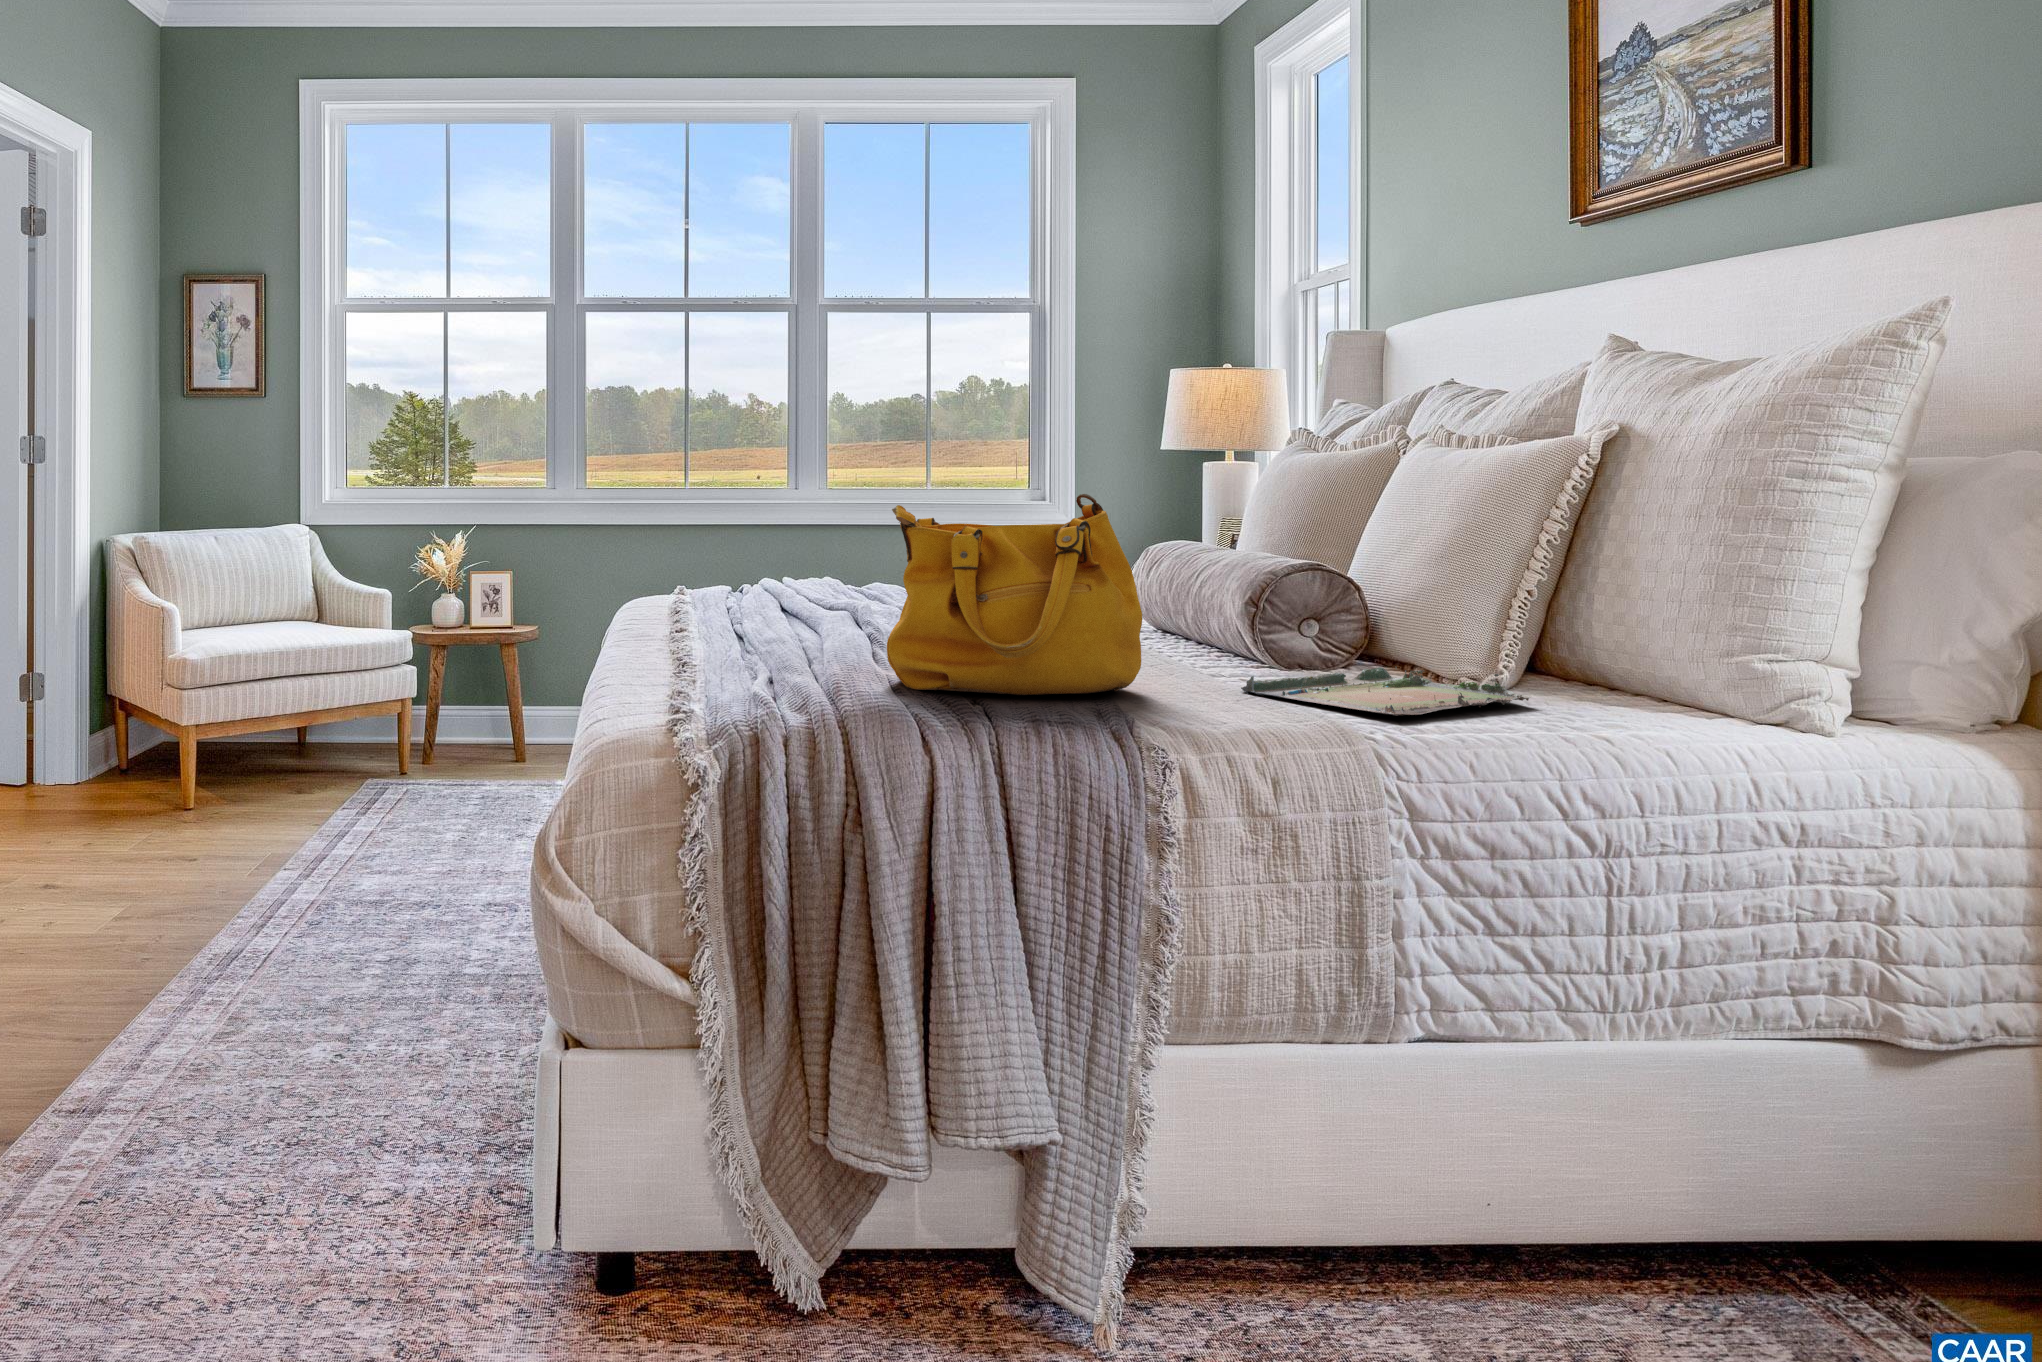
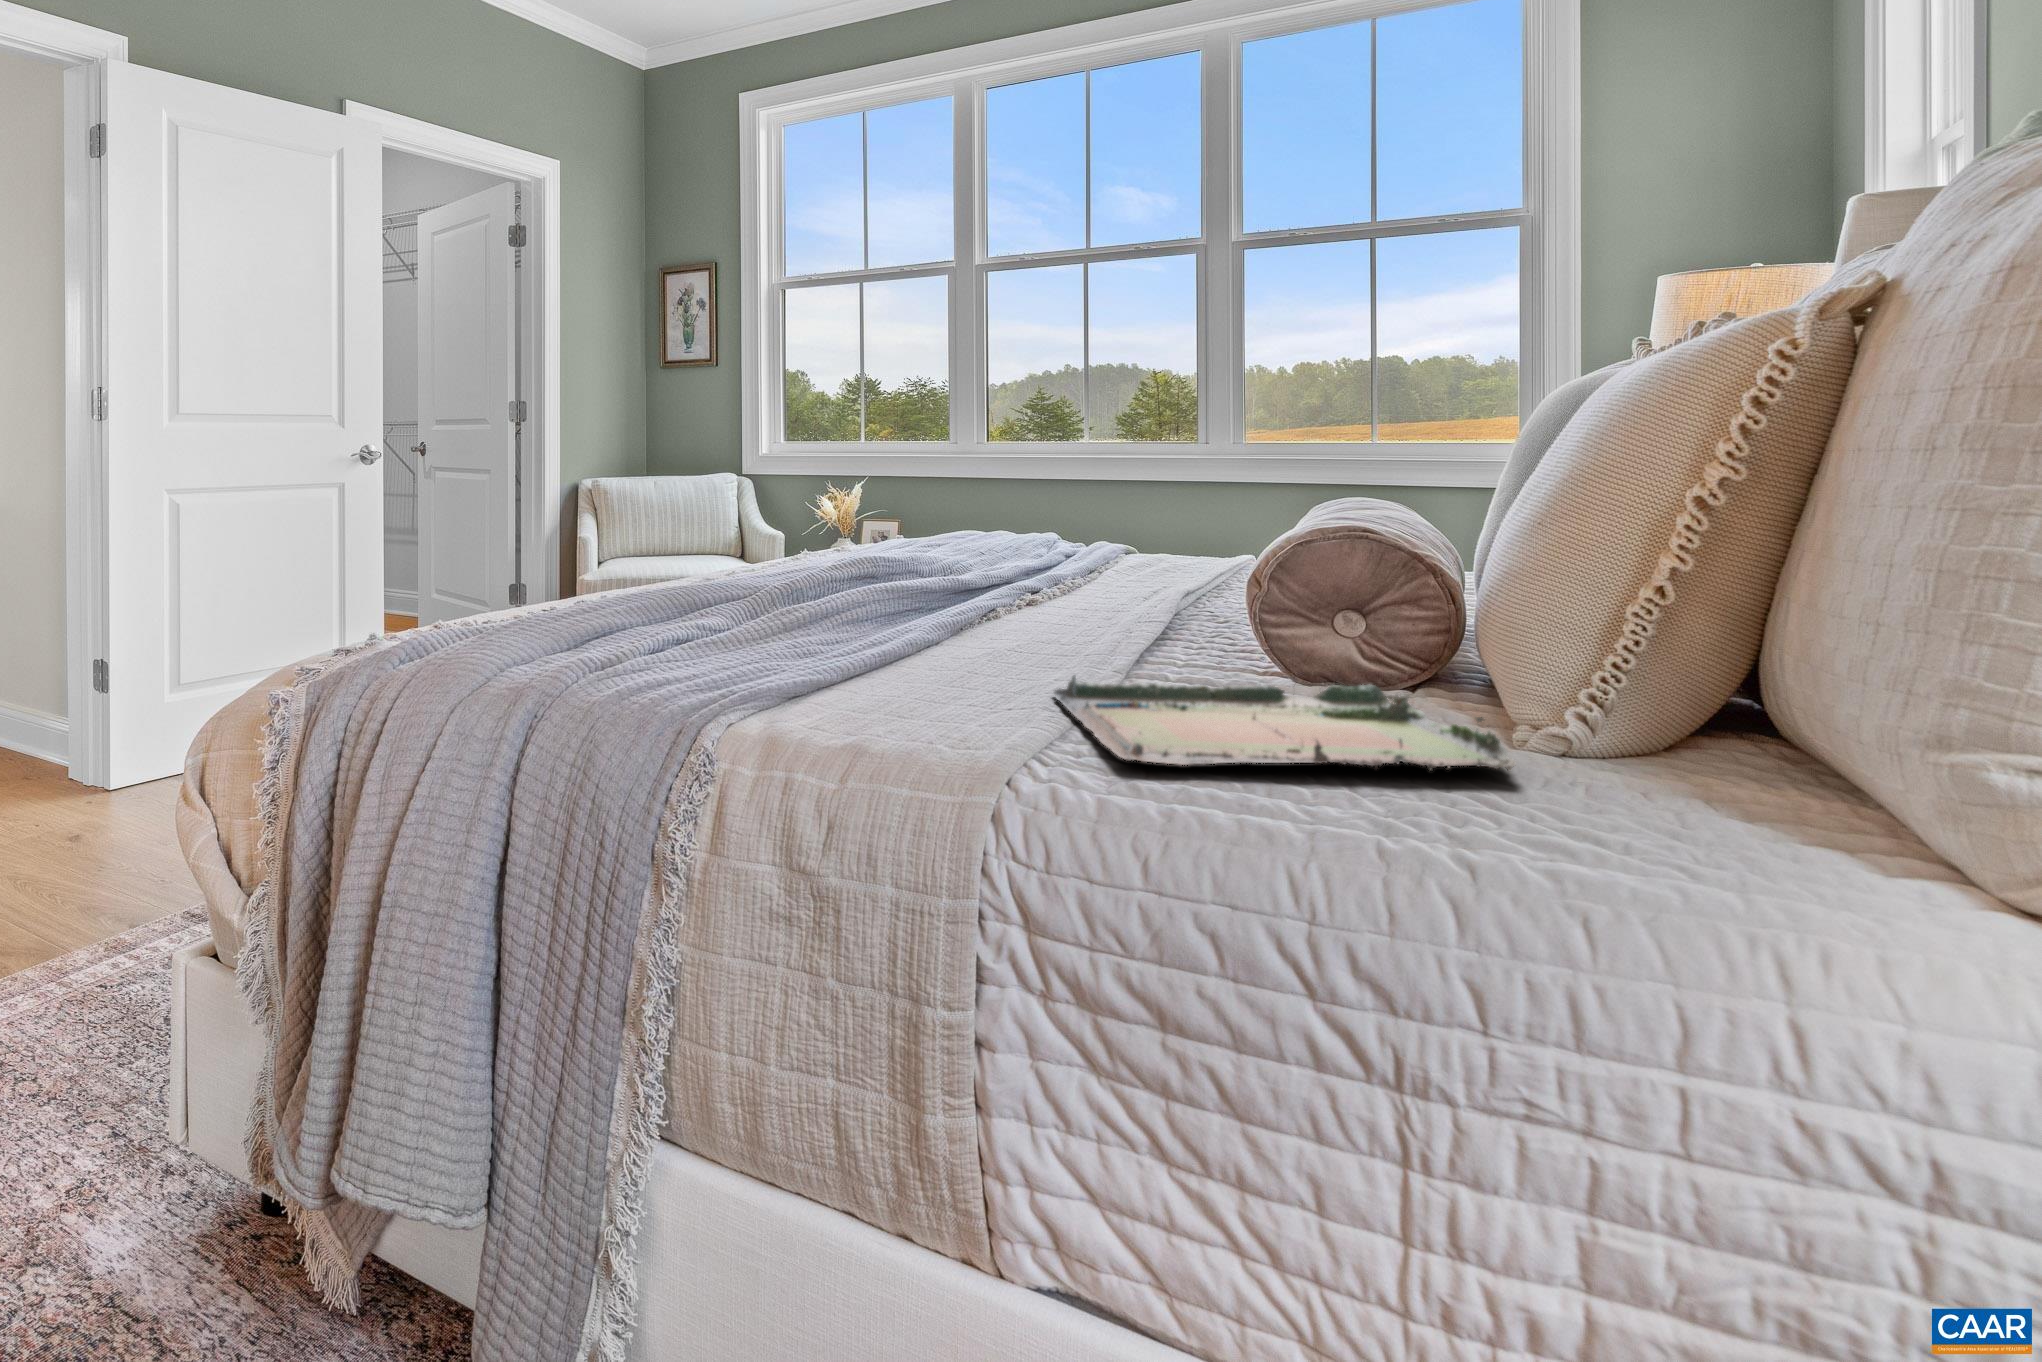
handbag: present [887,494,1142,695] -> none [624,421,910,674]

